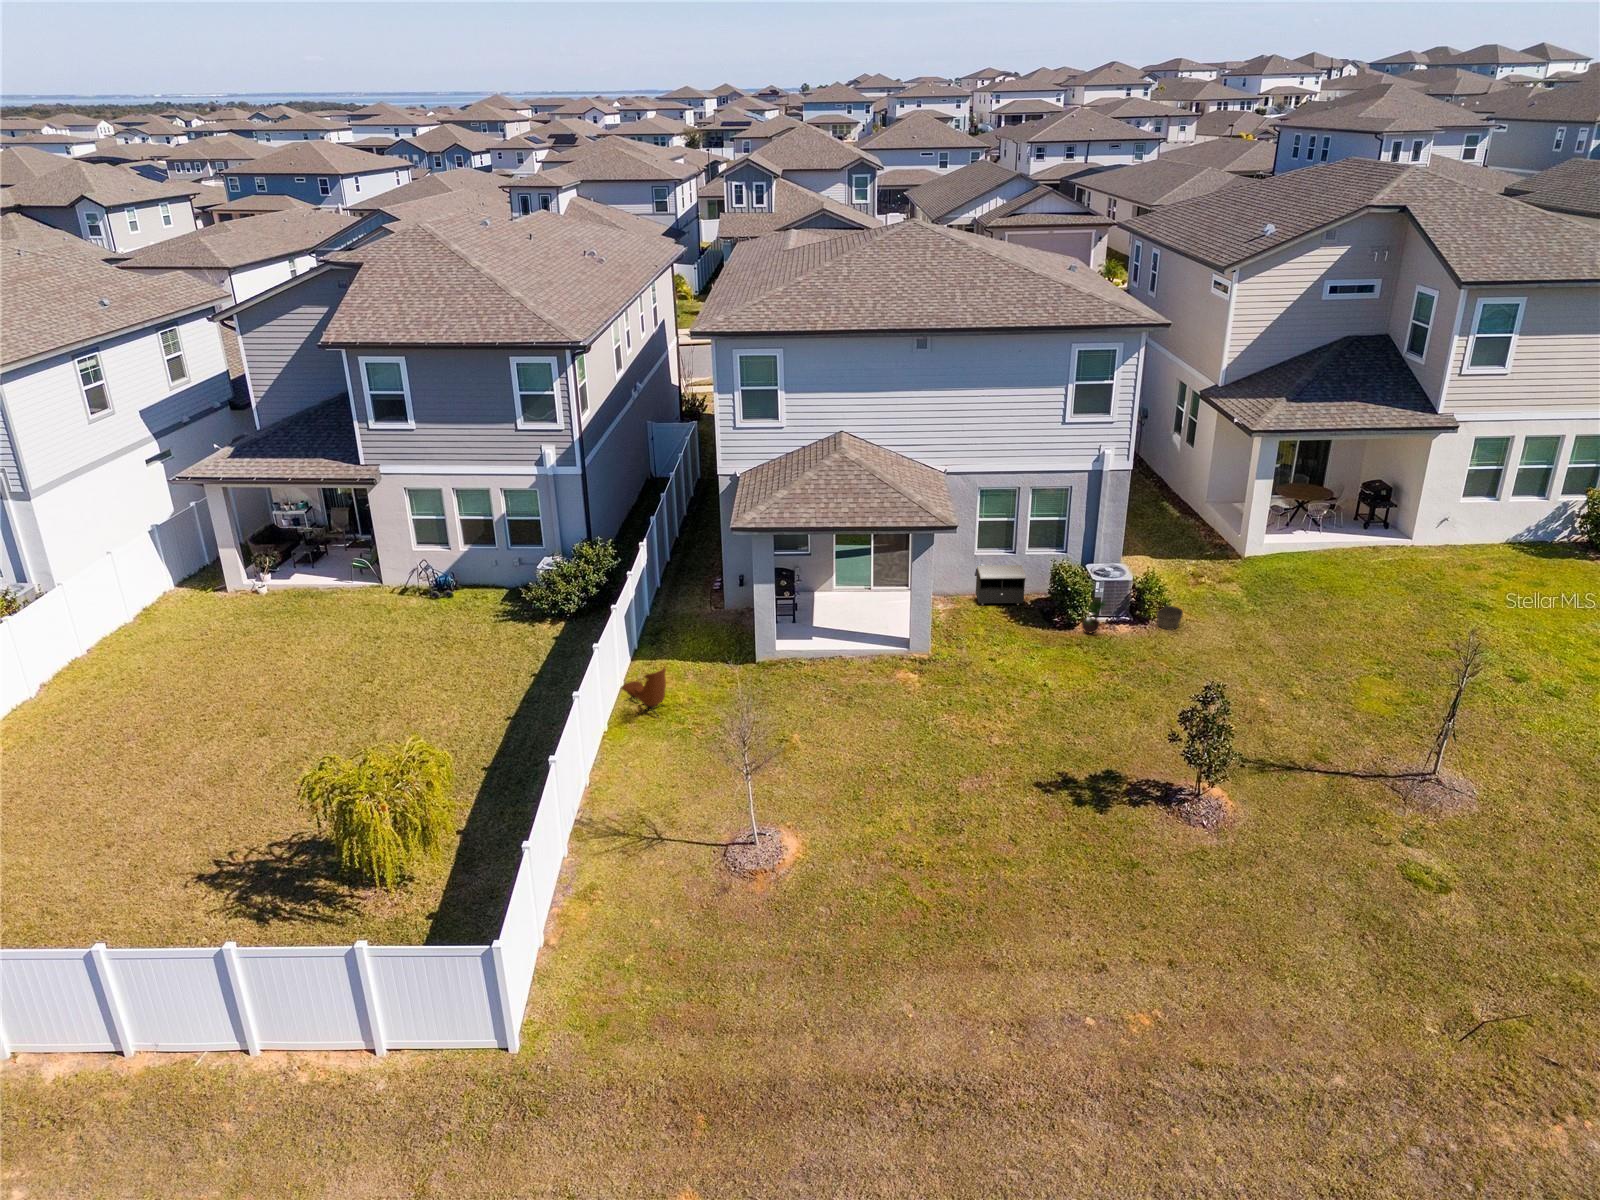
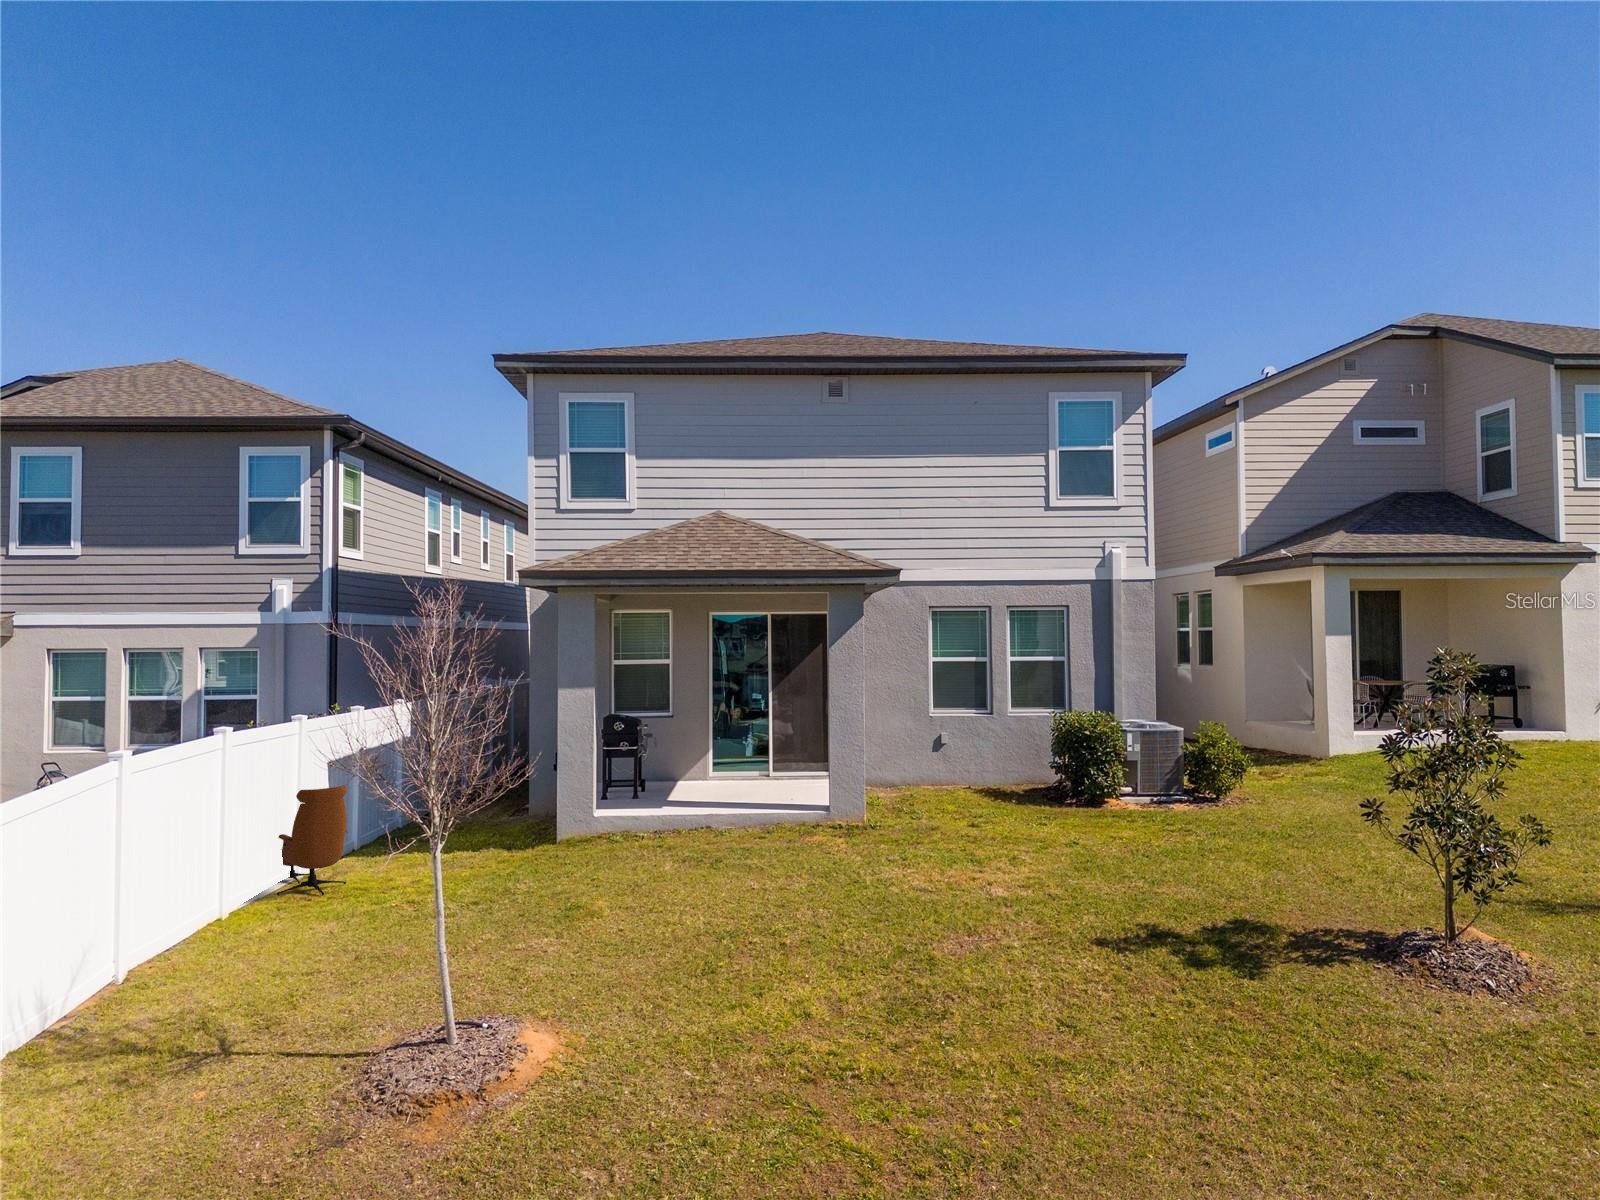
storage bench: present [976,565,1026,605] -> none [936,737,1016,798]
potted tree: present [1081,600,1105,634] -> none [1116,741,1158,811]
wooden bucket: present [1157,605,1183,630] -> none [1234,766,1280,805]

